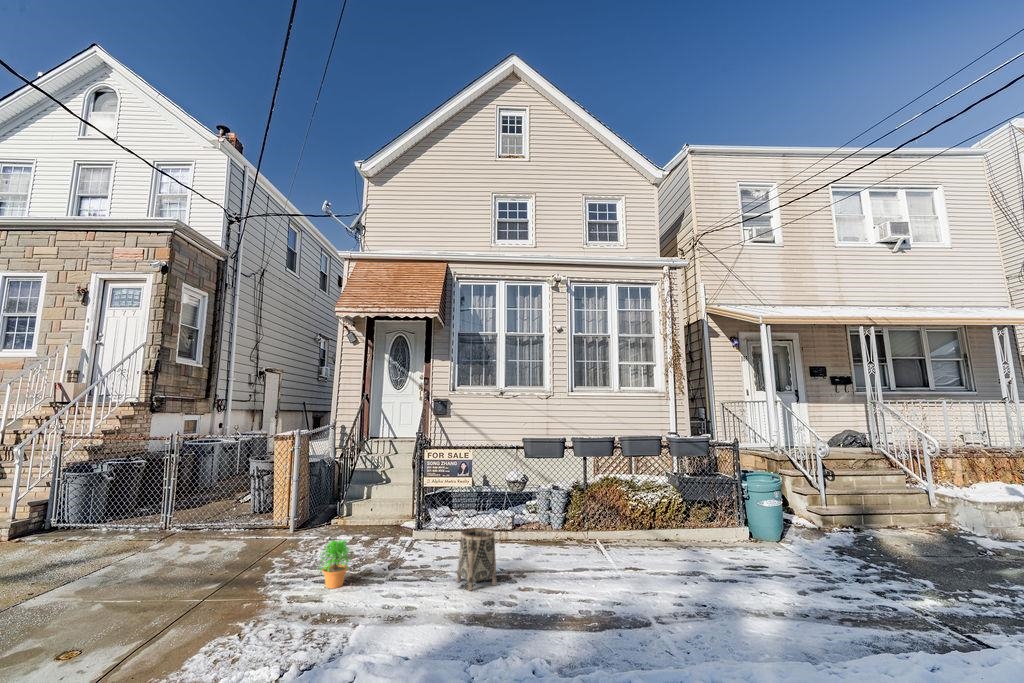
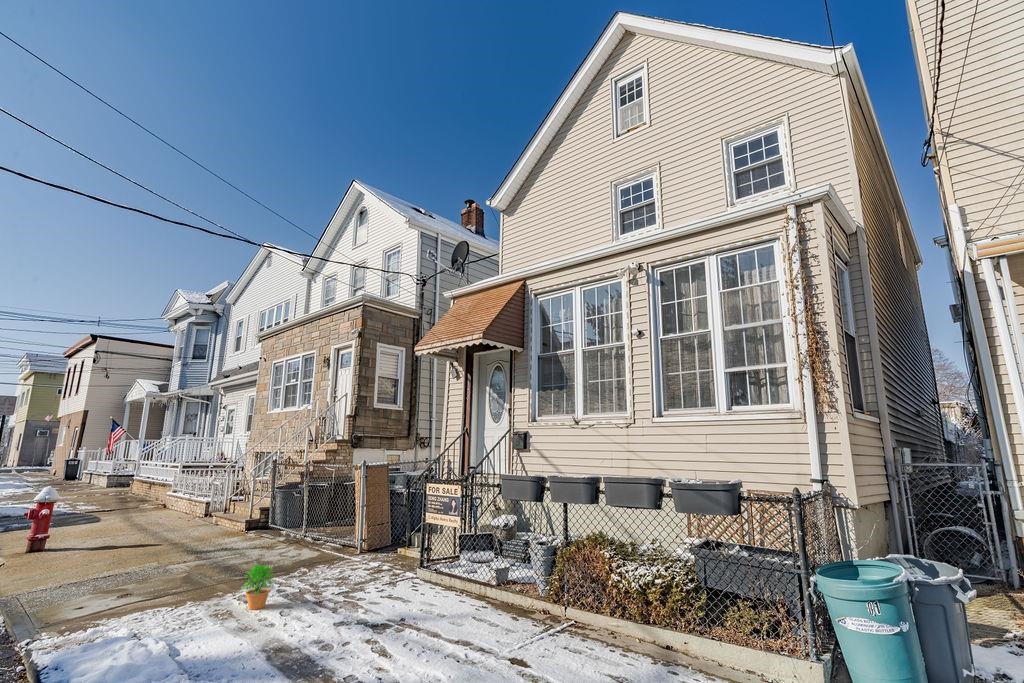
basket: present [457,528,497,590] -> none [310,574,358,644]

